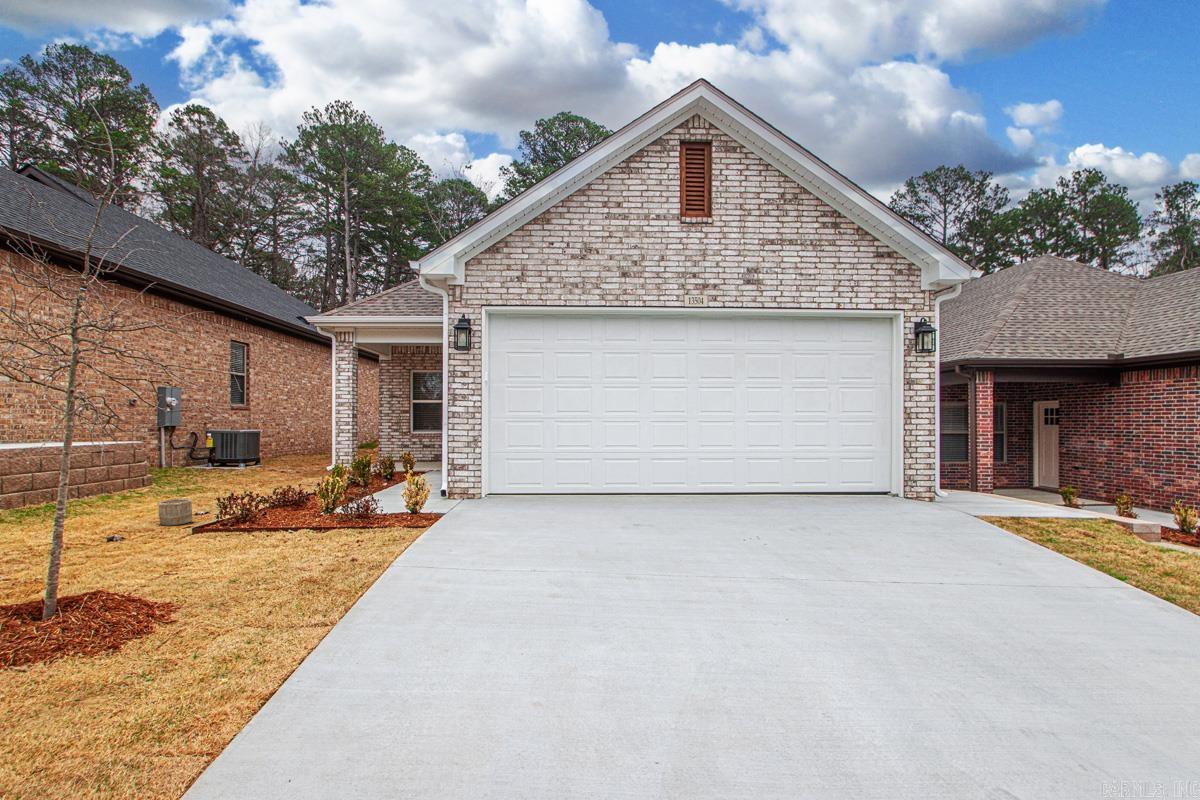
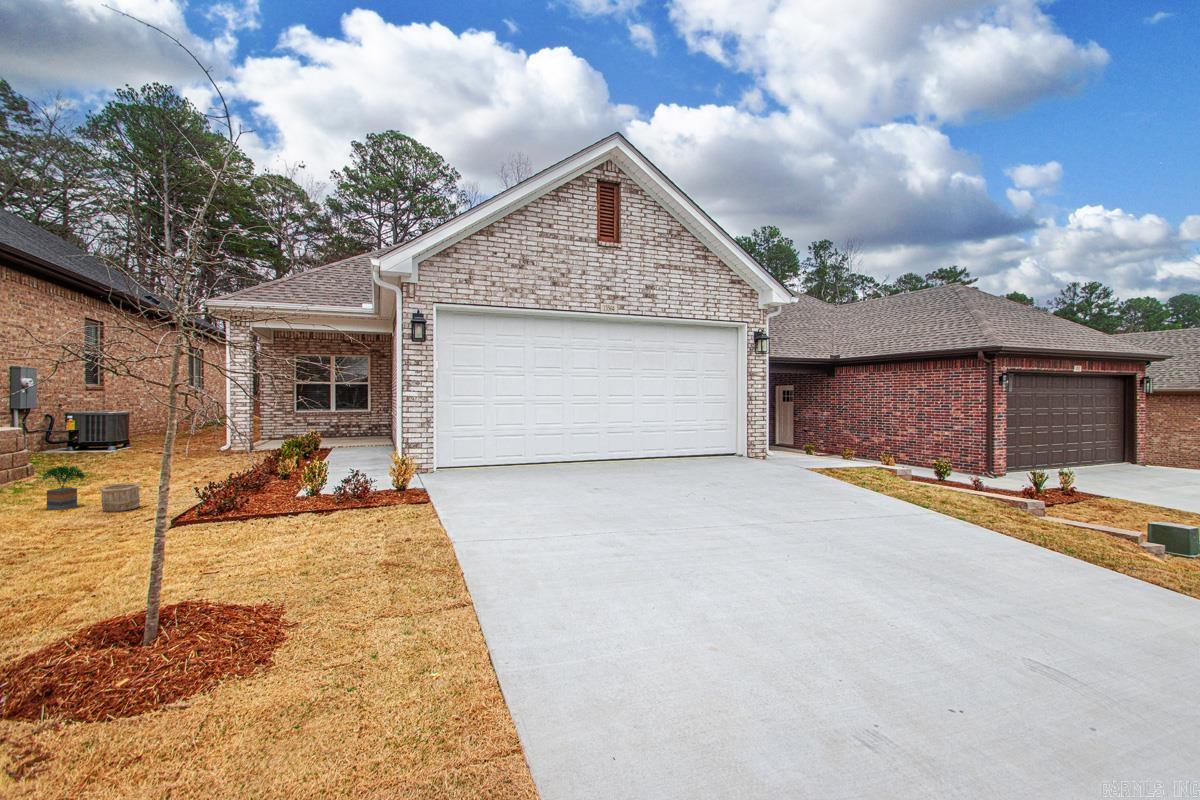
potted tree: none [118,479,156,521] -> present [42,466,85,510]

